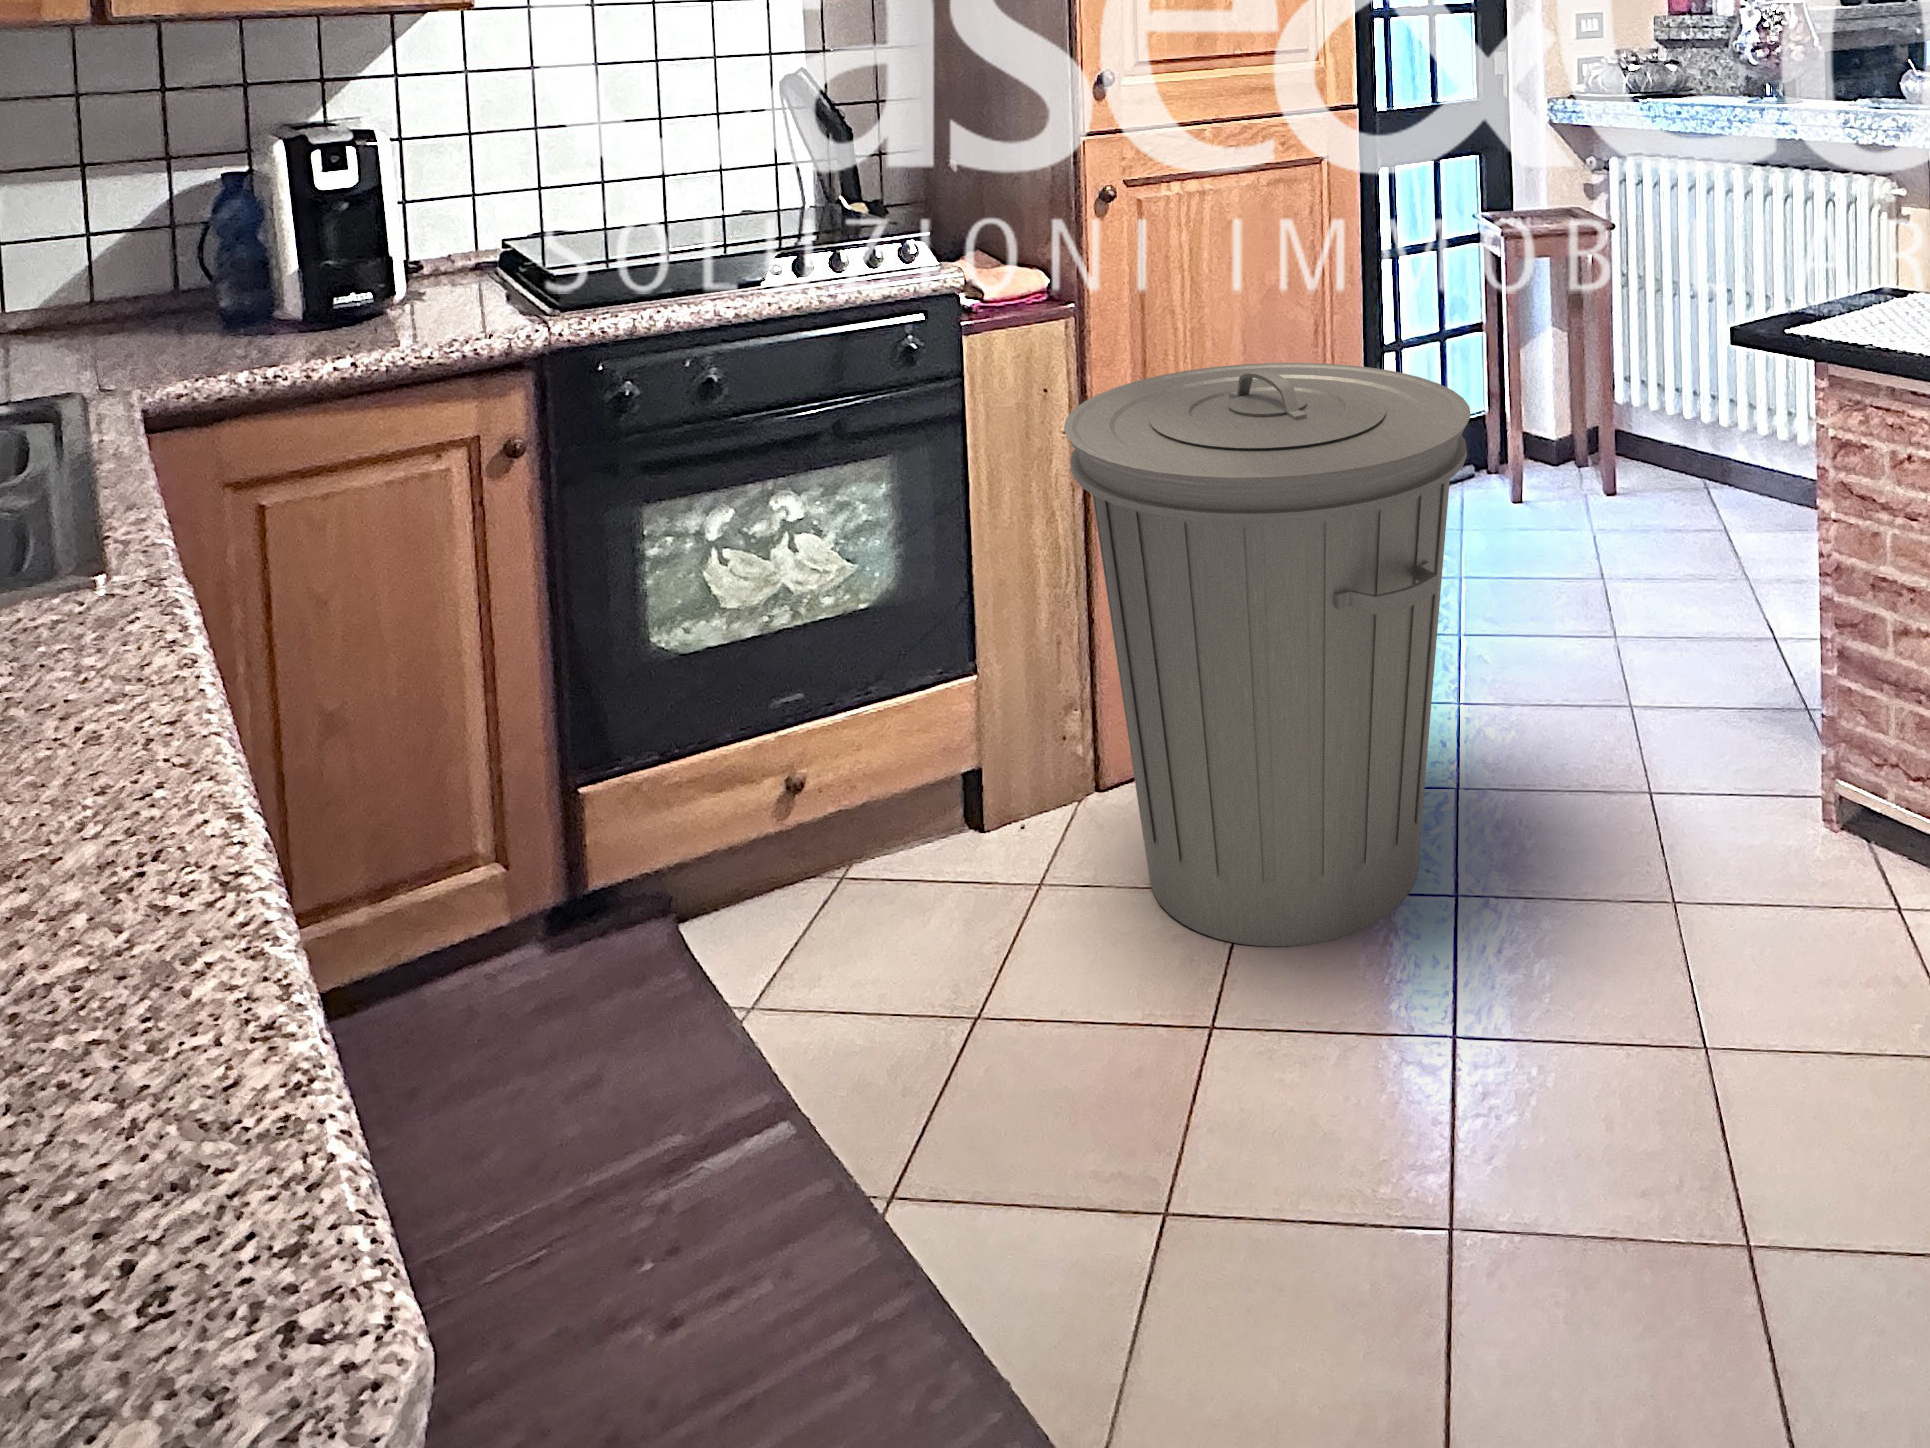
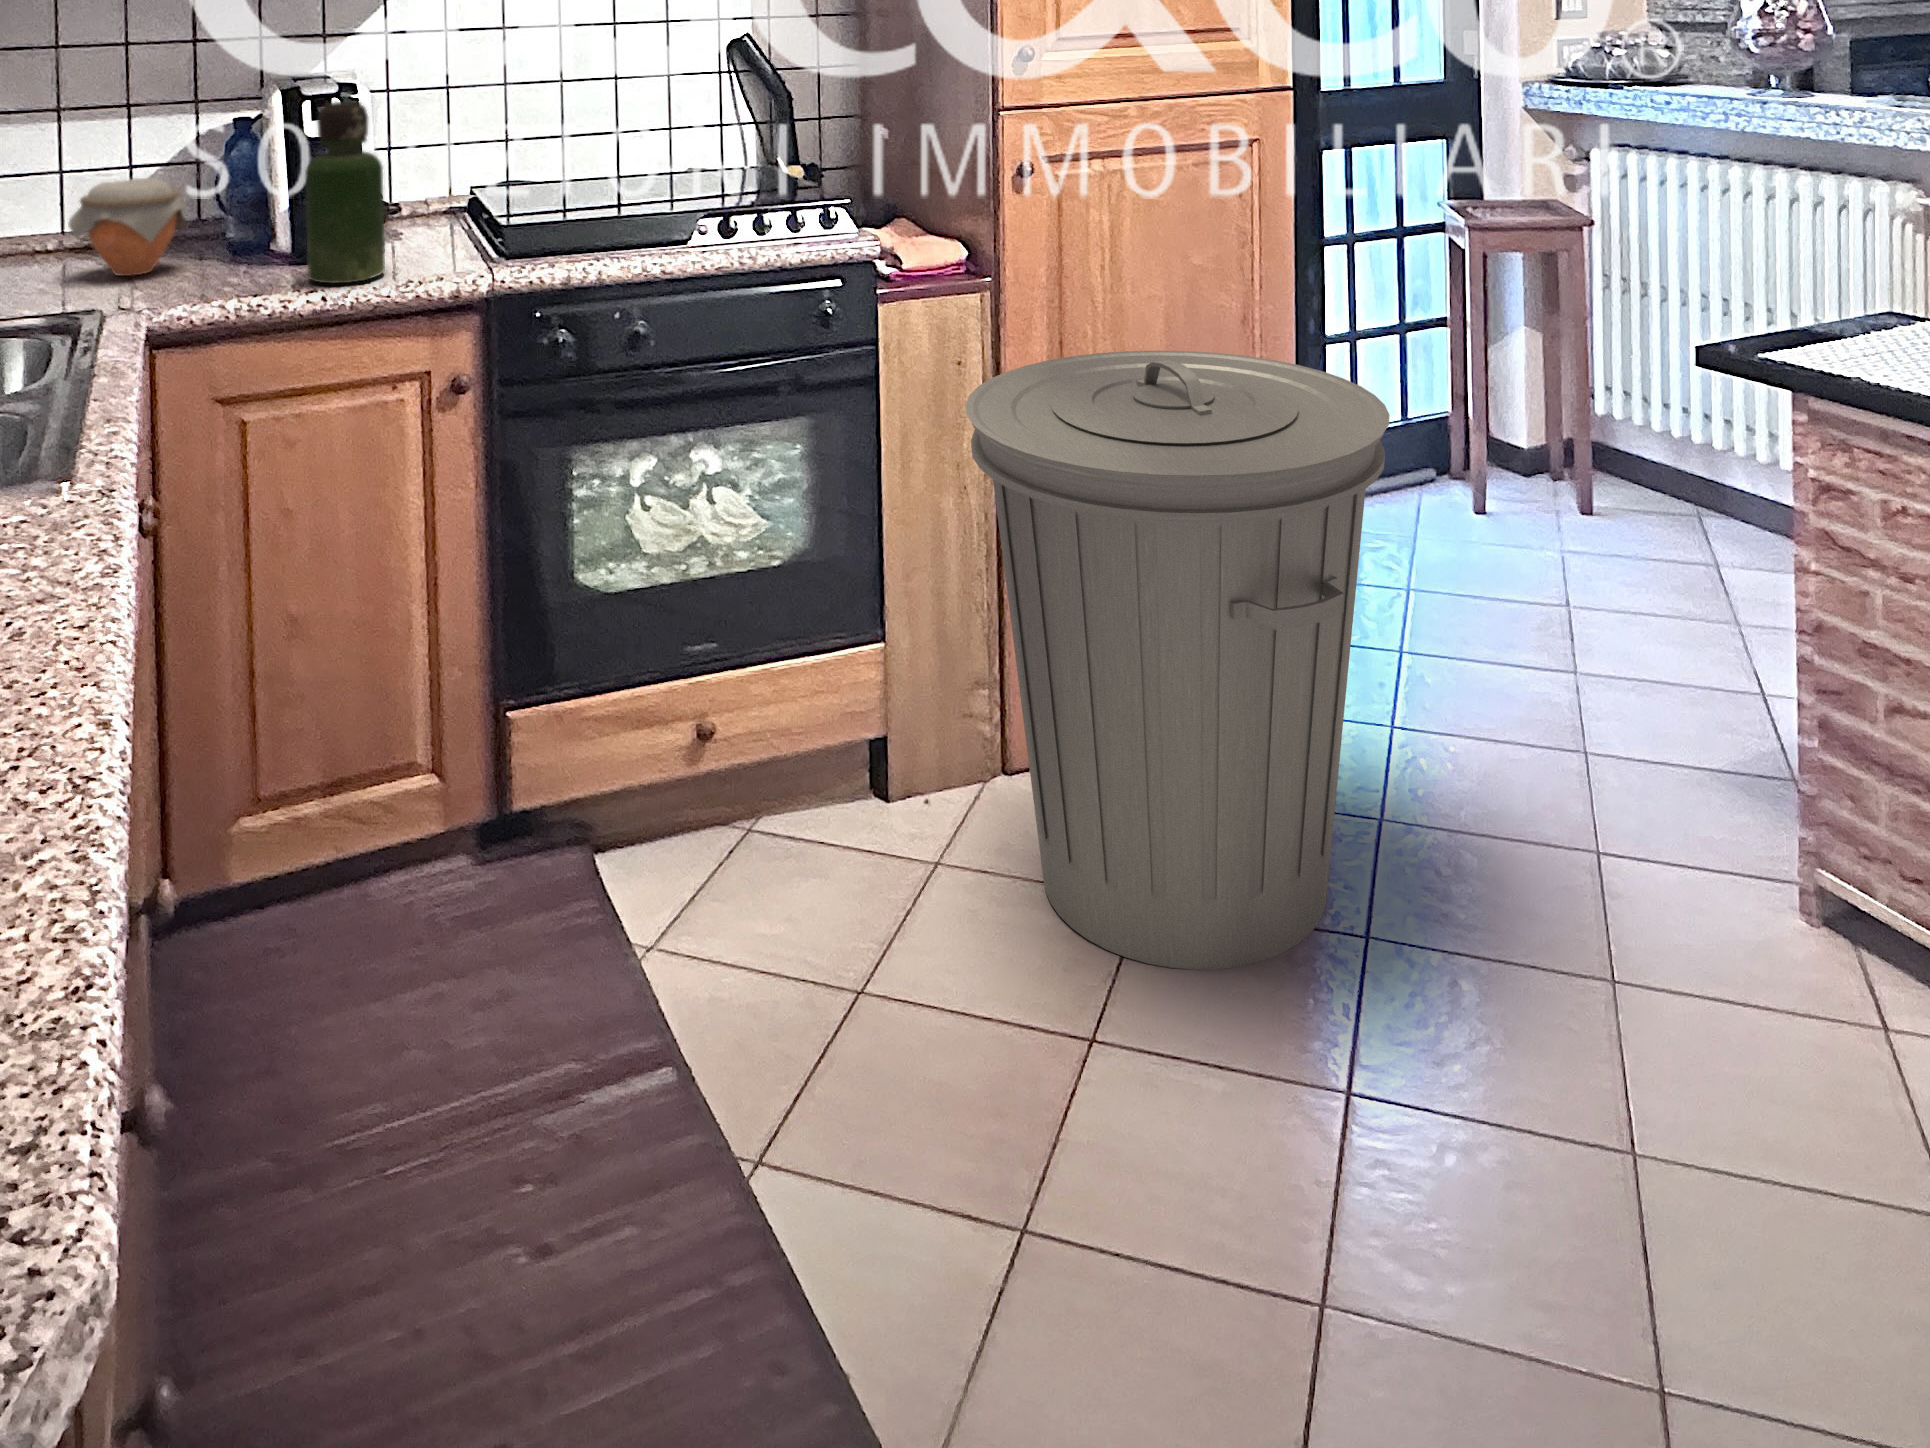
bottle: none [327,148,426,347] -> present [306,102,385,283]
jar: none [26,243,177,355] -> present [68,178,186,276]

